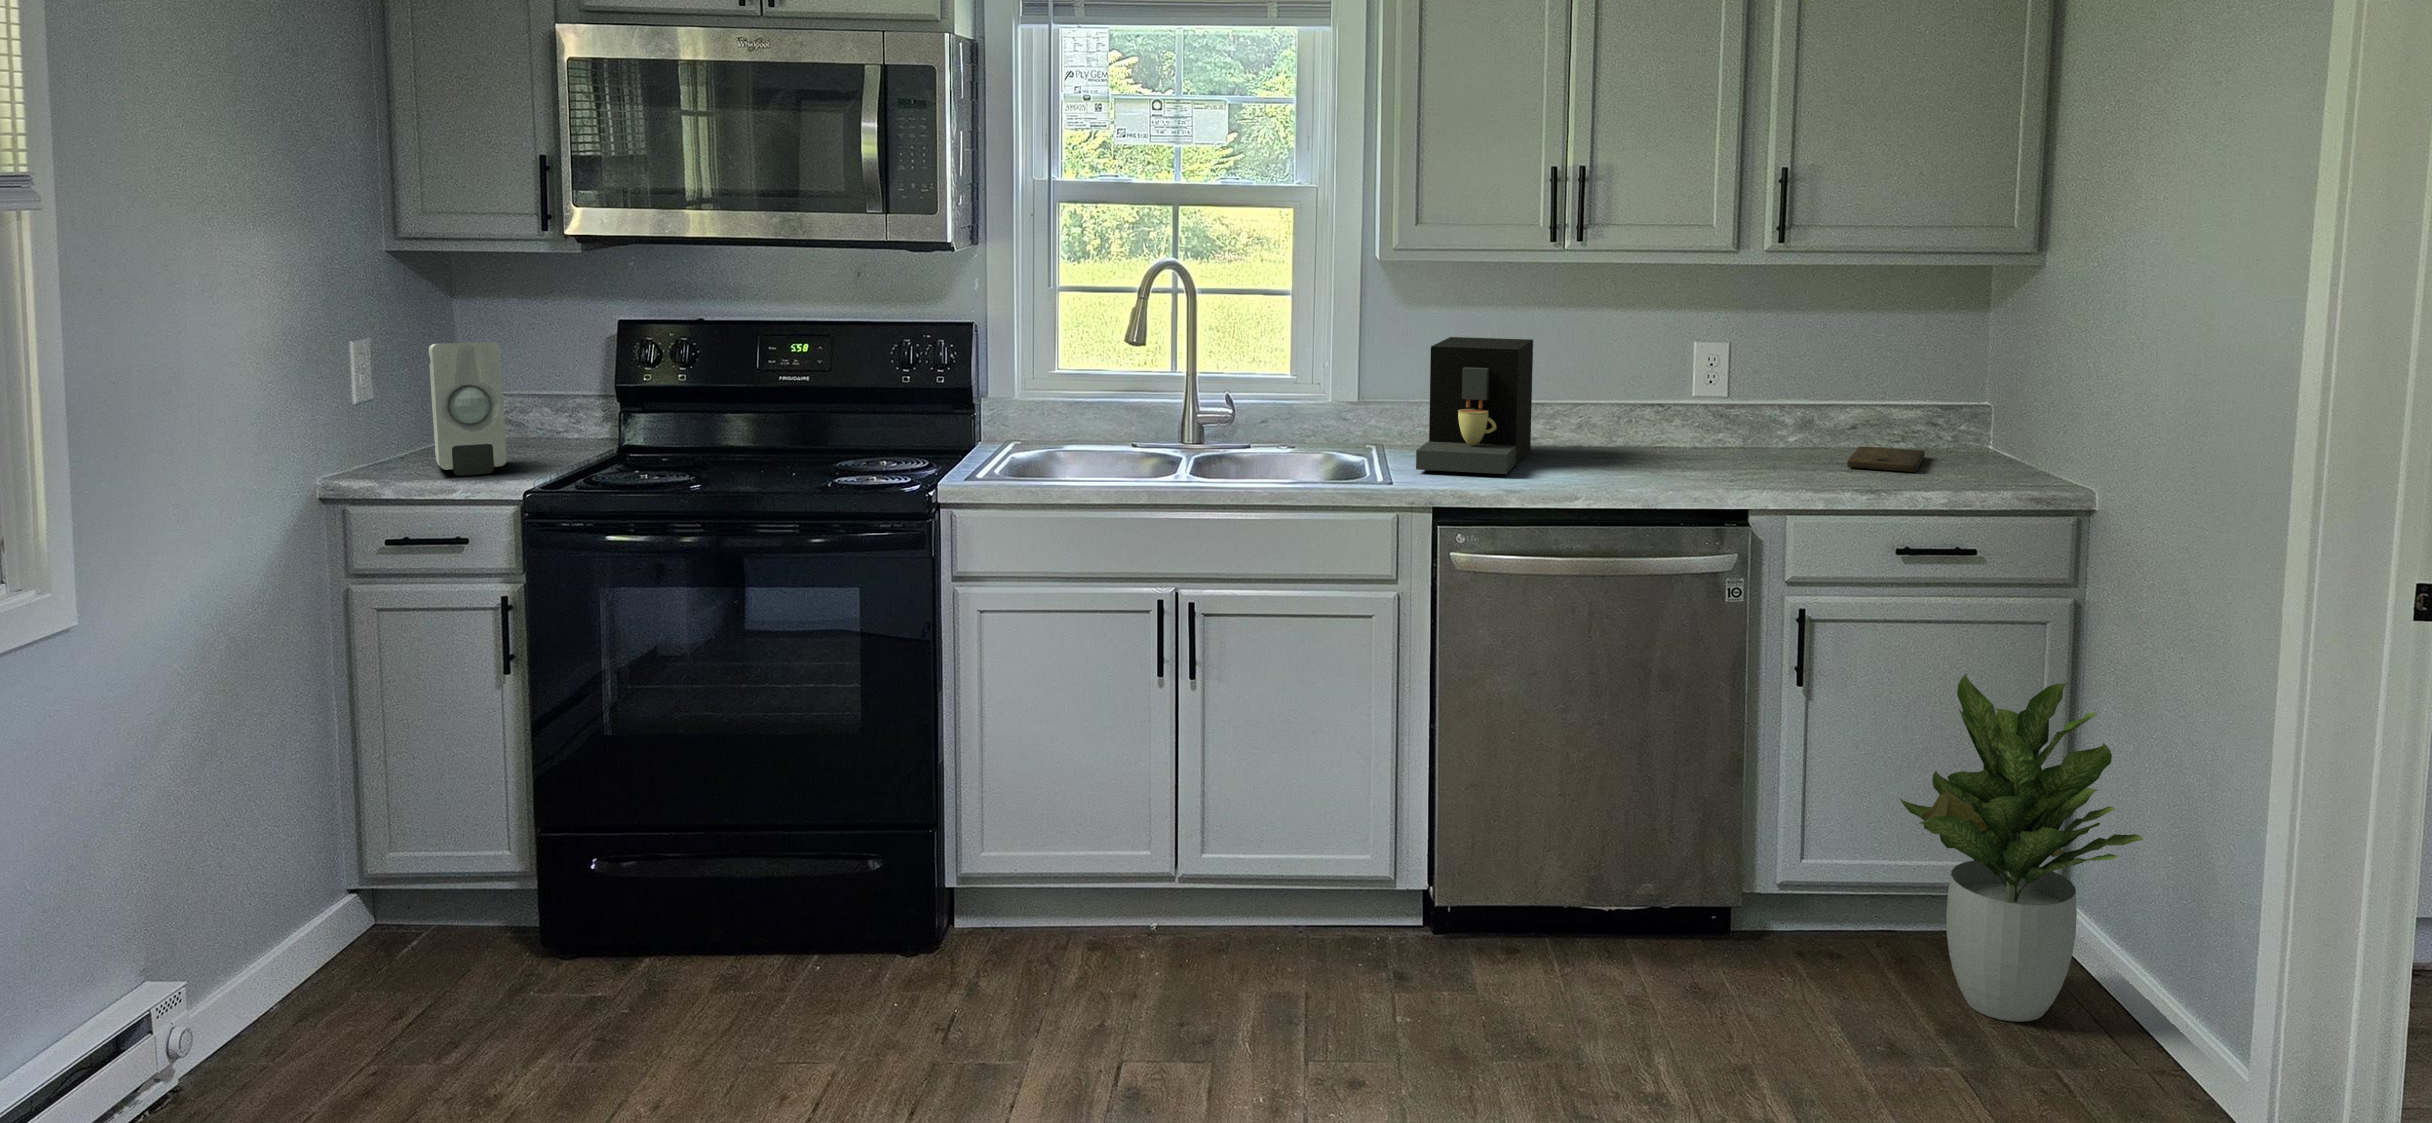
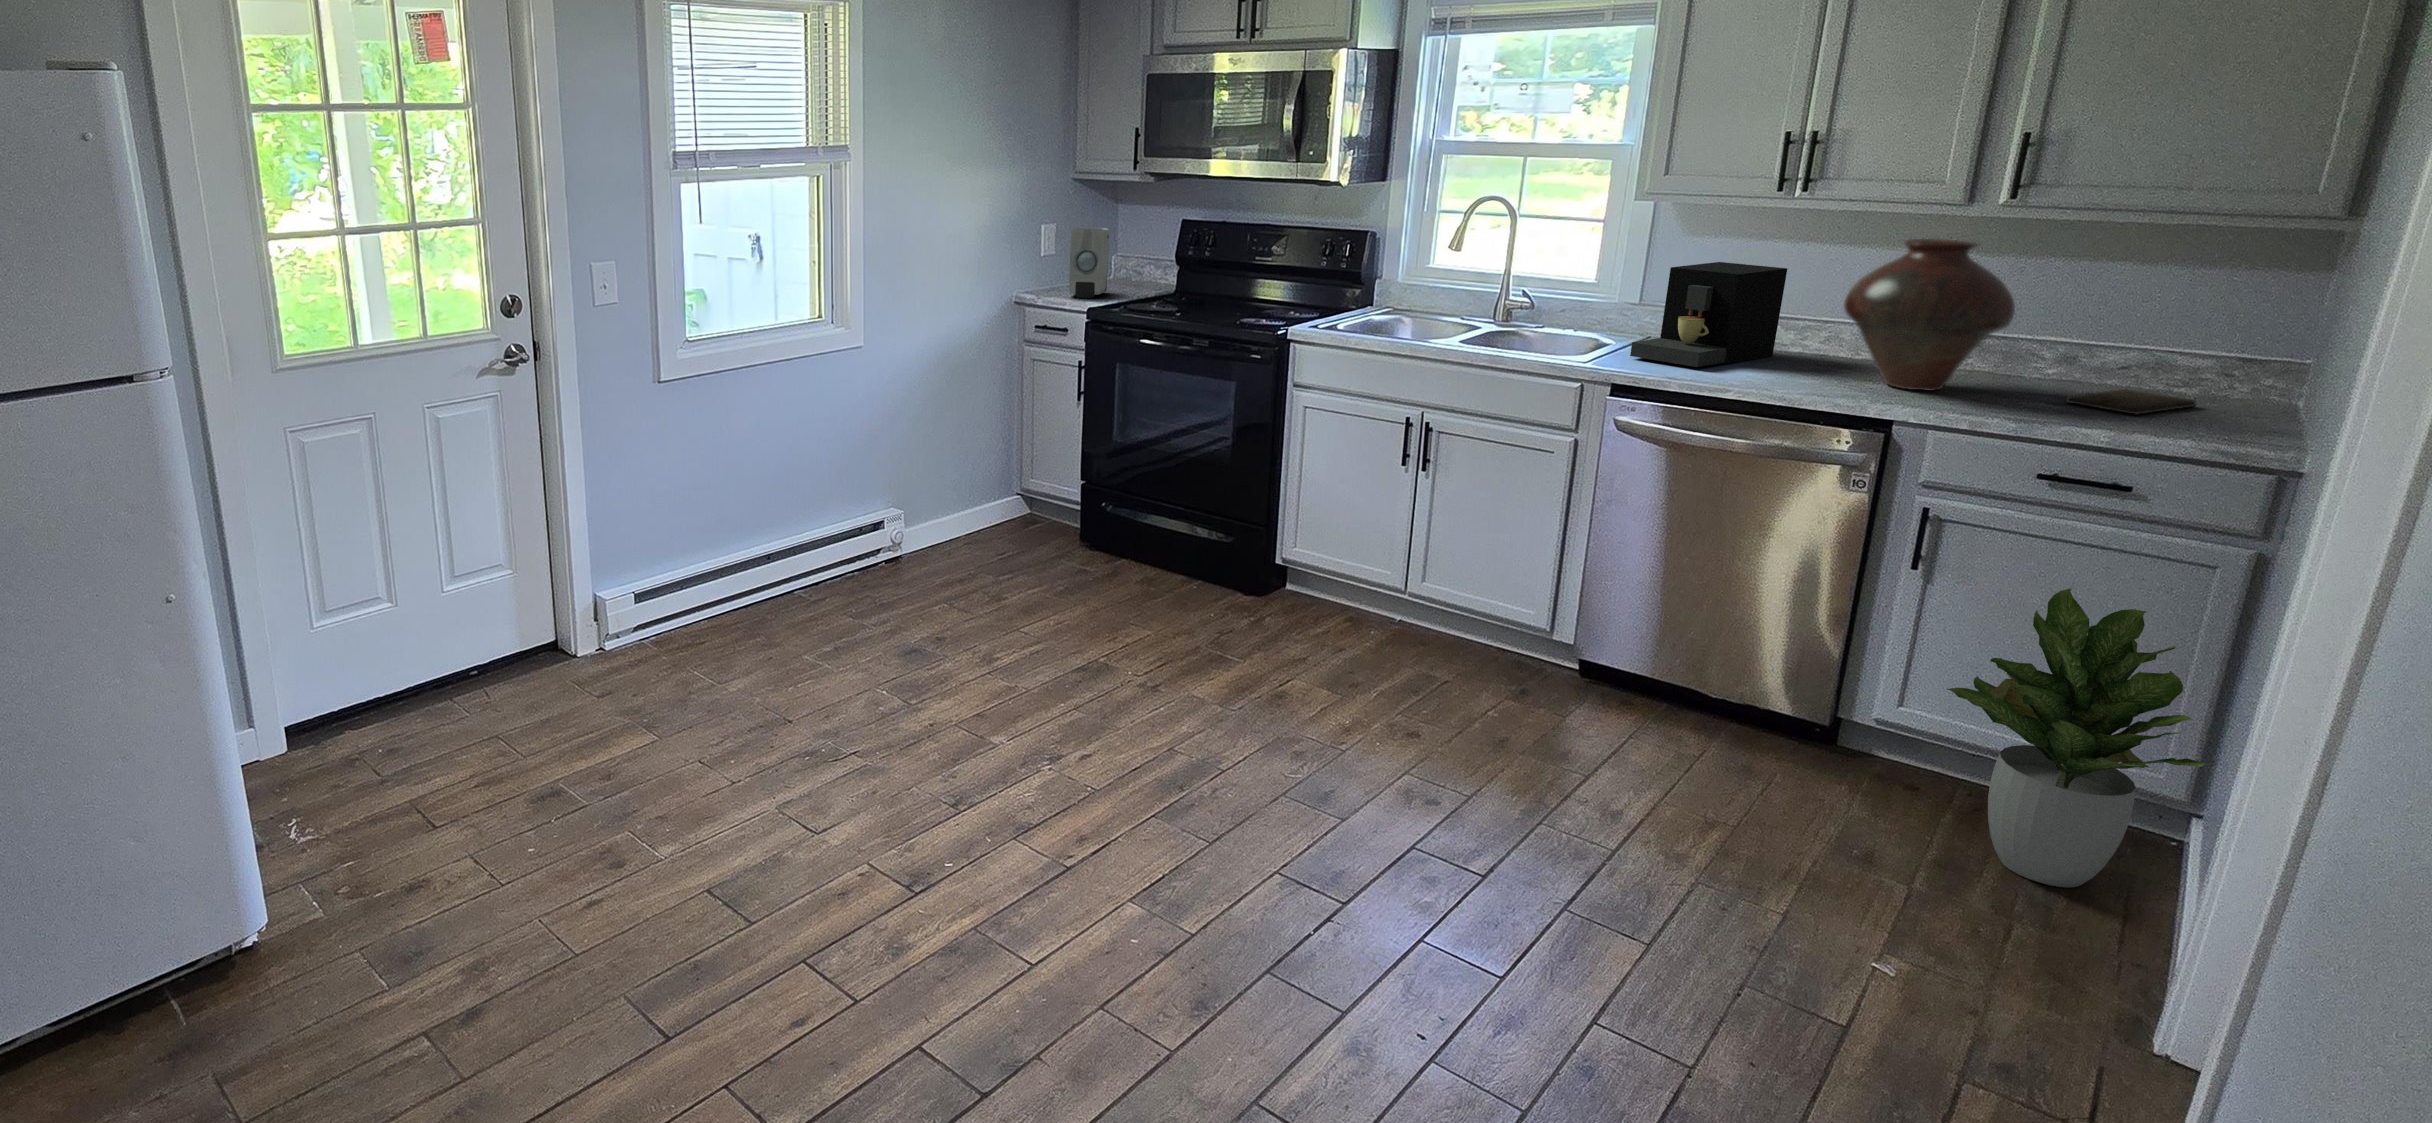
vase: none [1635,294,1798,472] -> present [1844,239,2015,391]

